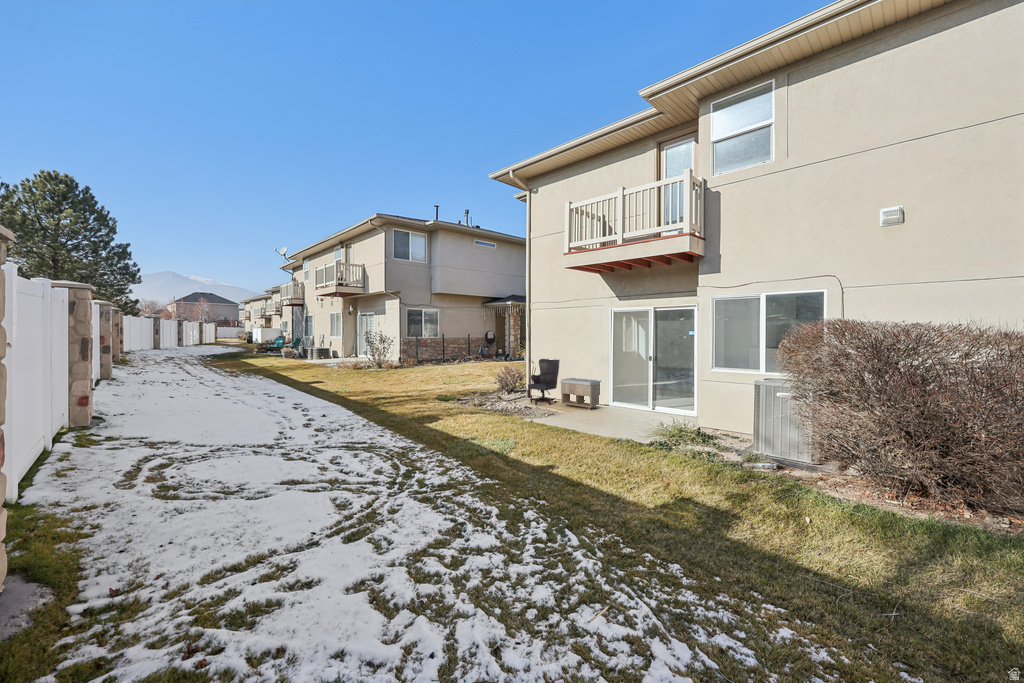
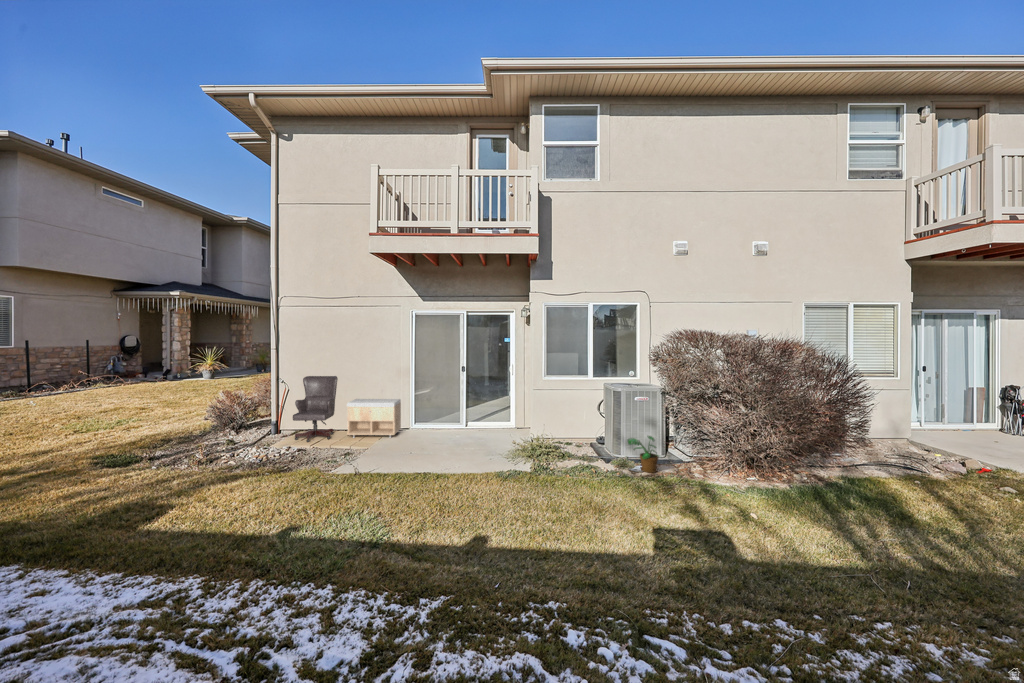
potted plant: none [749,431,798,471] -> present [628,436,660,473]

